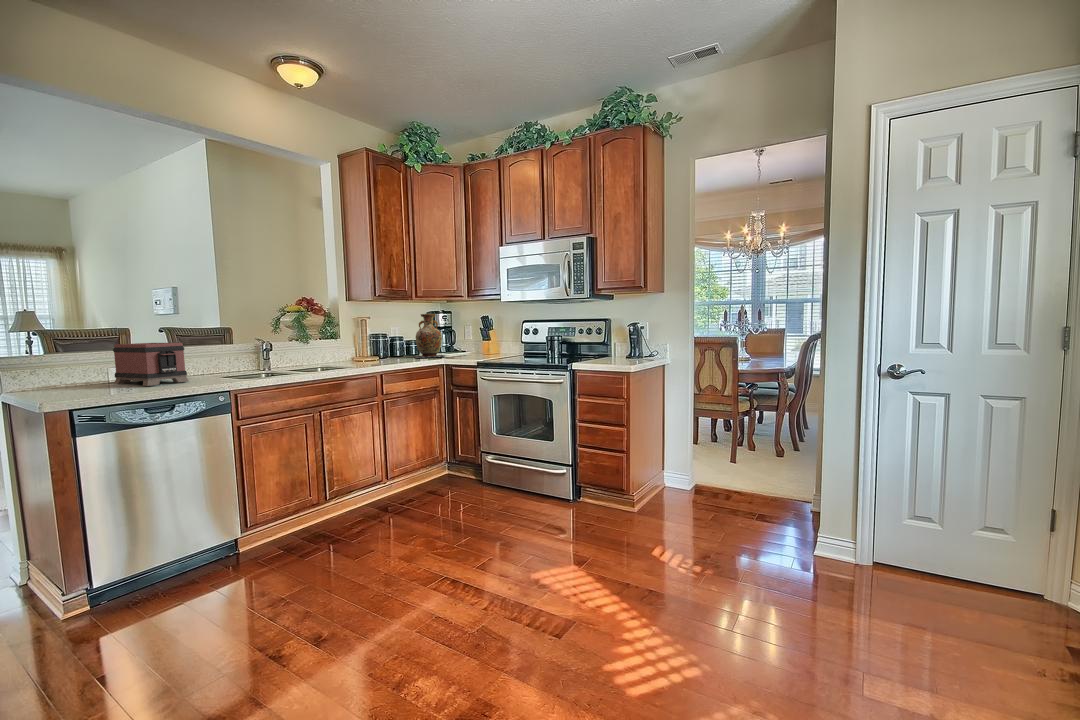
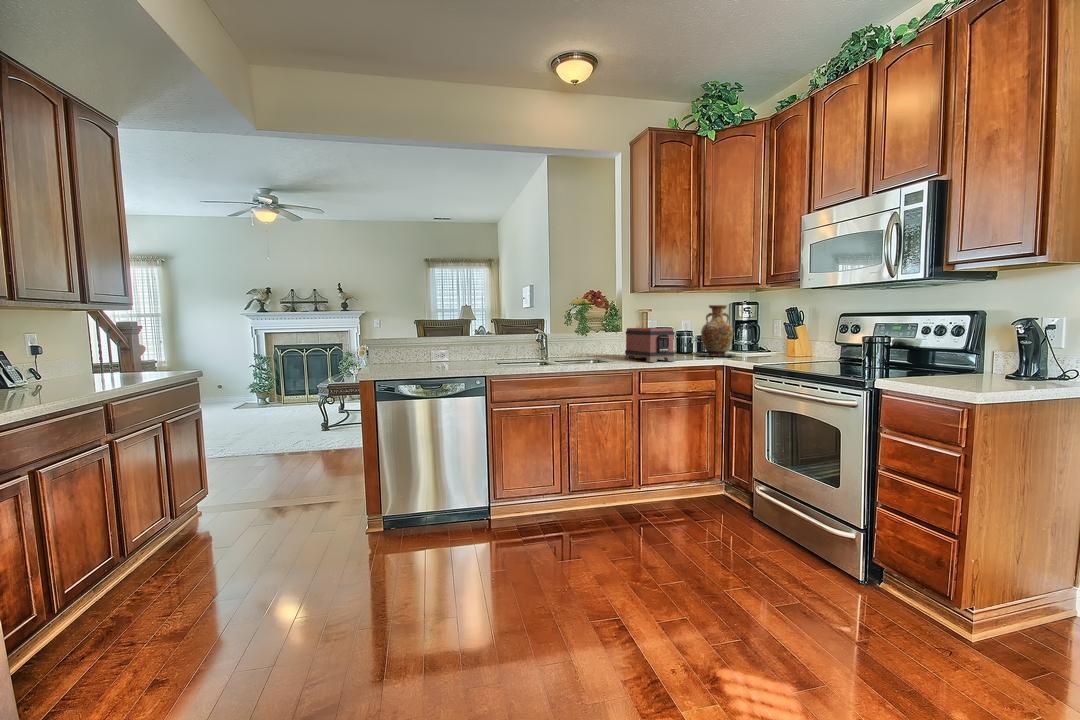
toaster: present [113,343,189,386] -> present [624,328,675,362]

